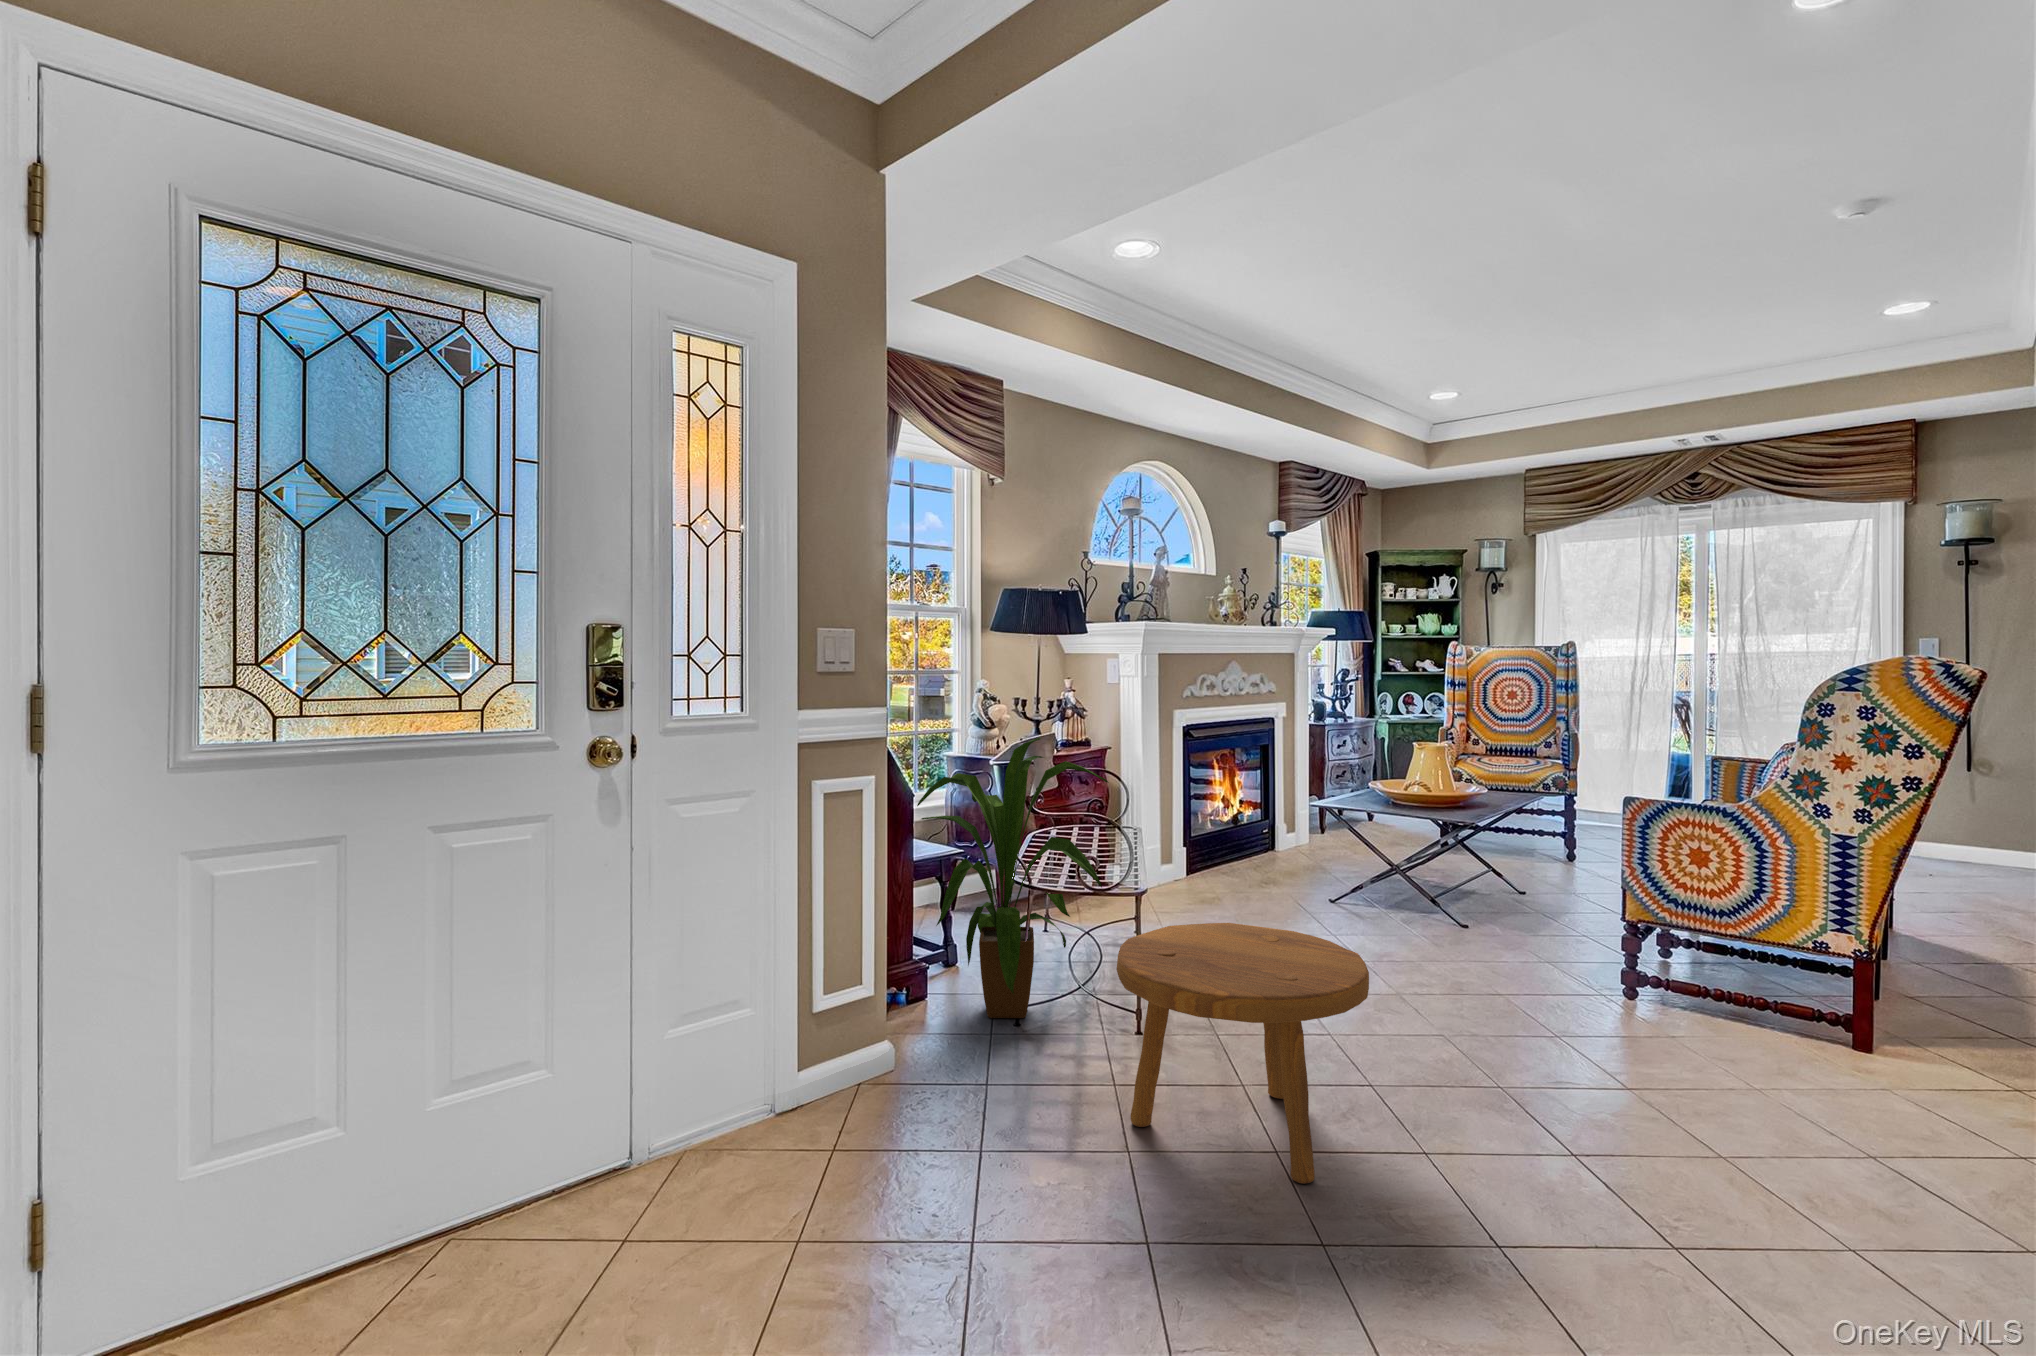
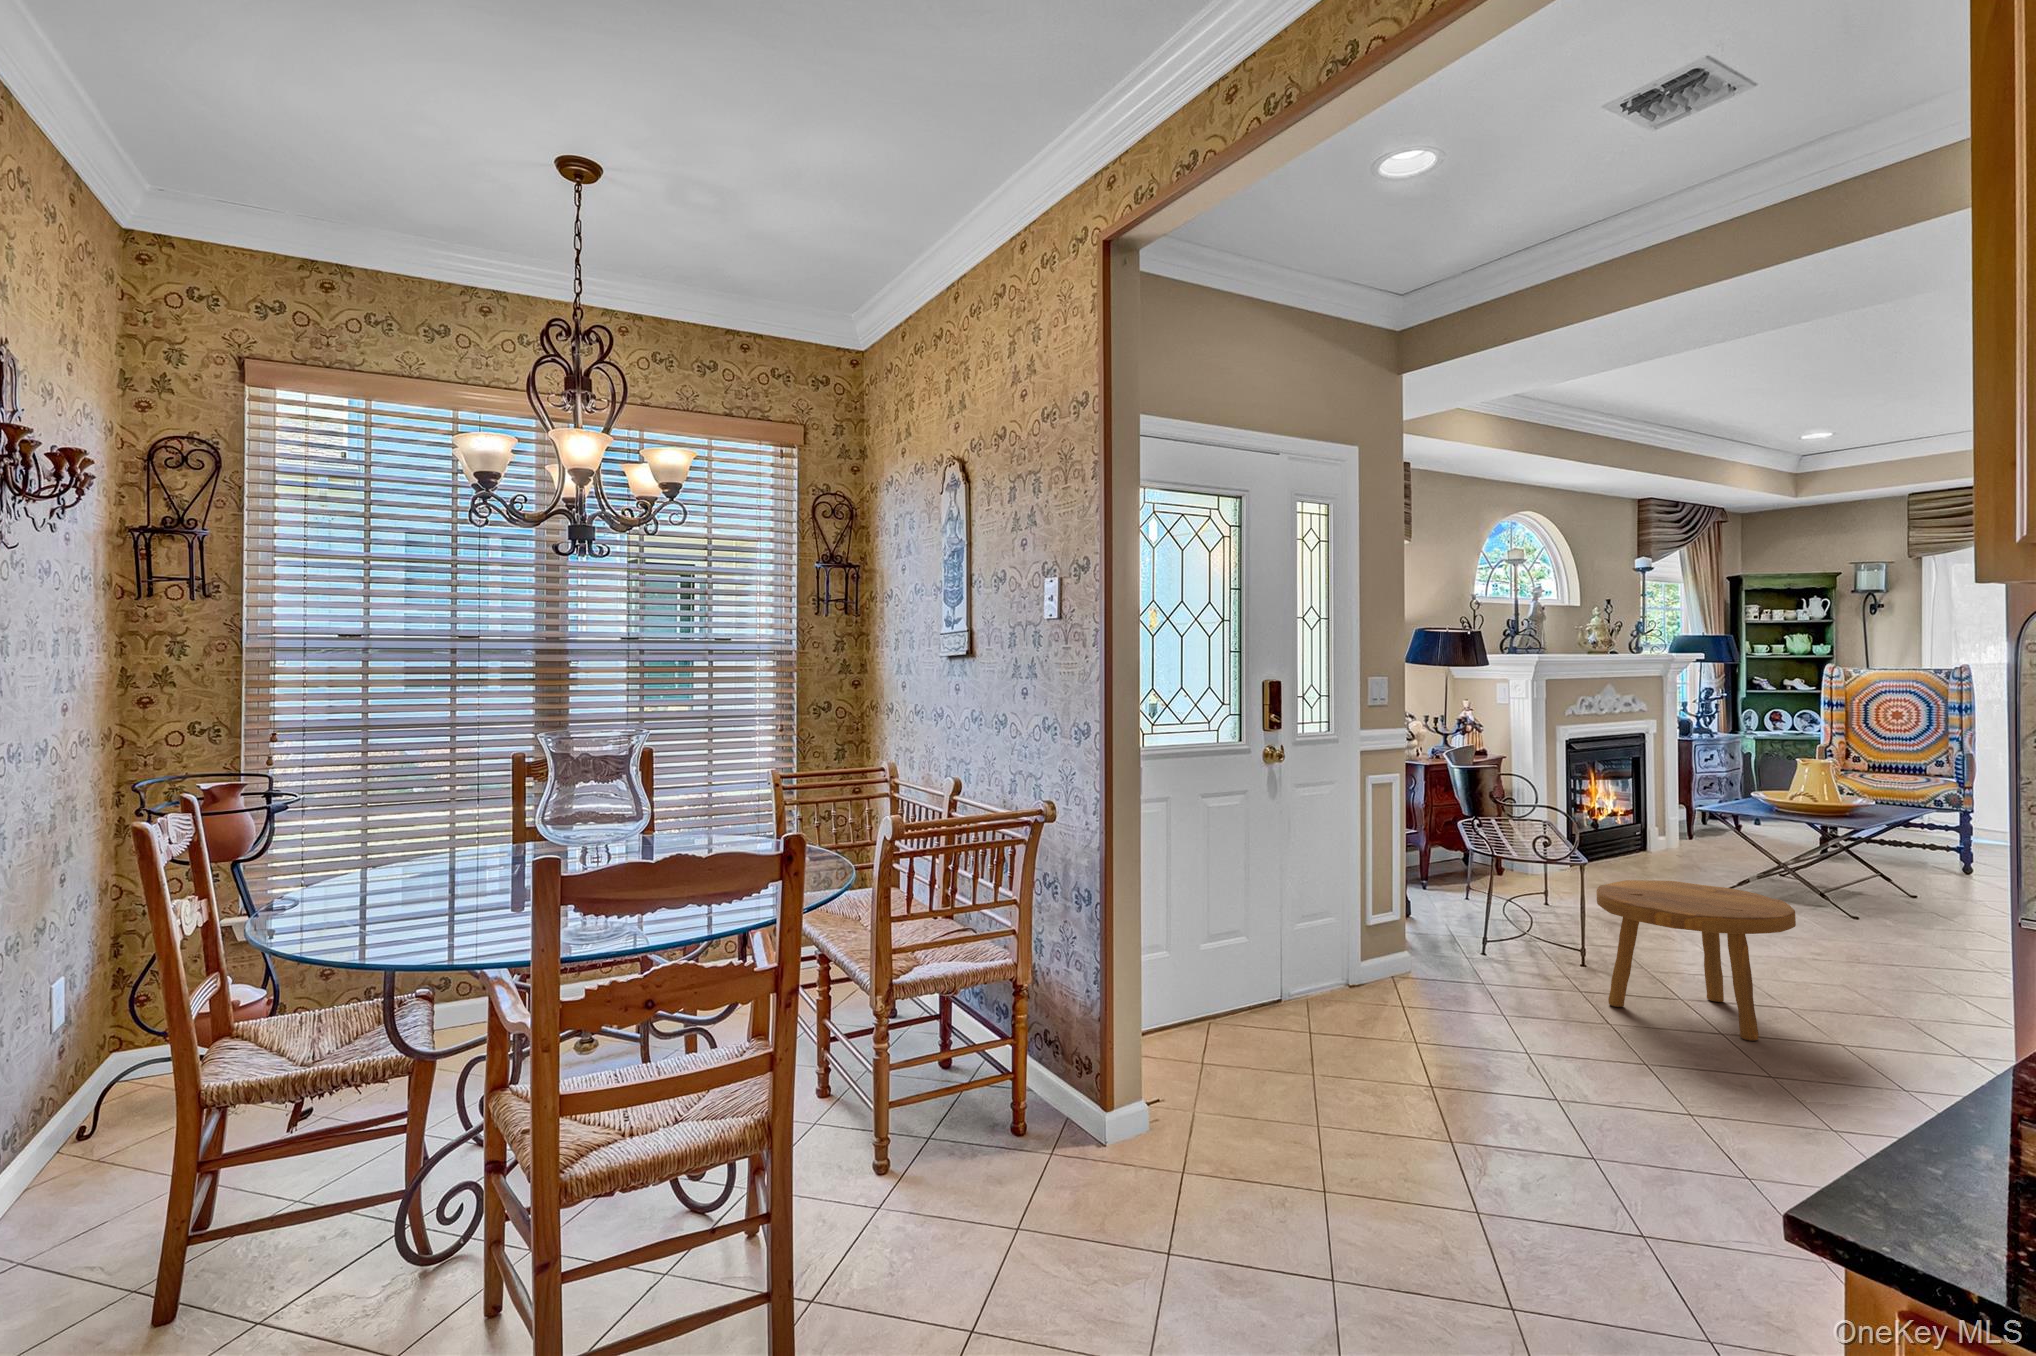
house plant: present [917,737,1109,1018] -> none [1397,750,1557,948]

